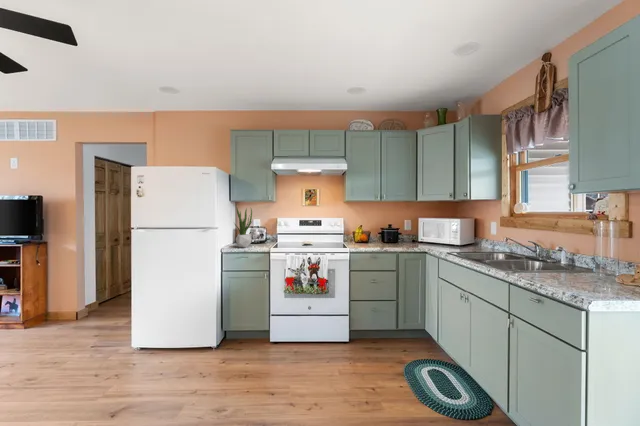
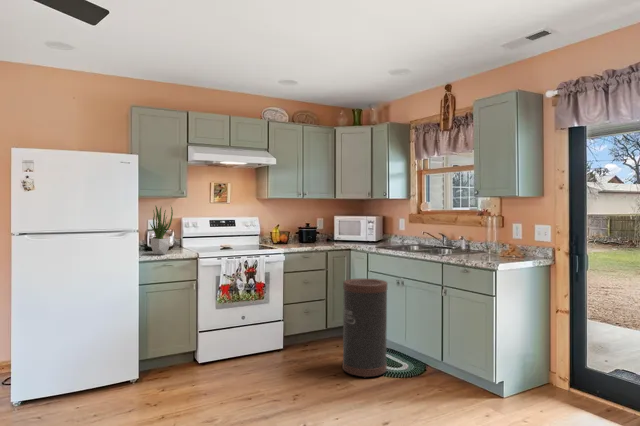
trash can: none [386,287,440,409] -> present [343,279,387,378]

